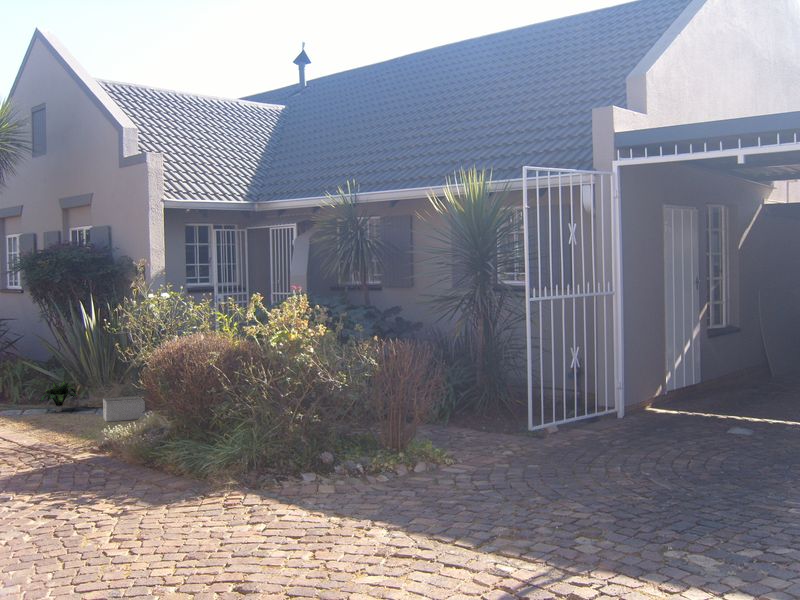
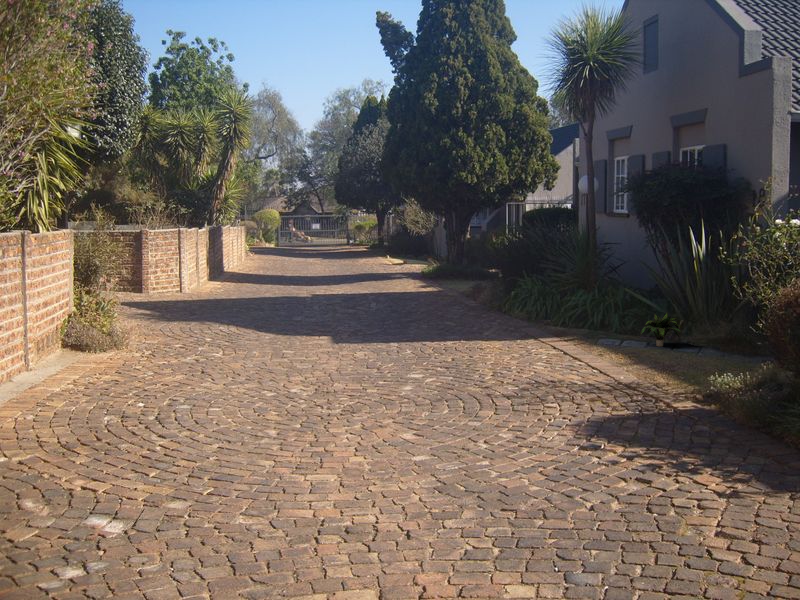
storage bin: present [103,396,145,422] -> none [708,337,758,366]

